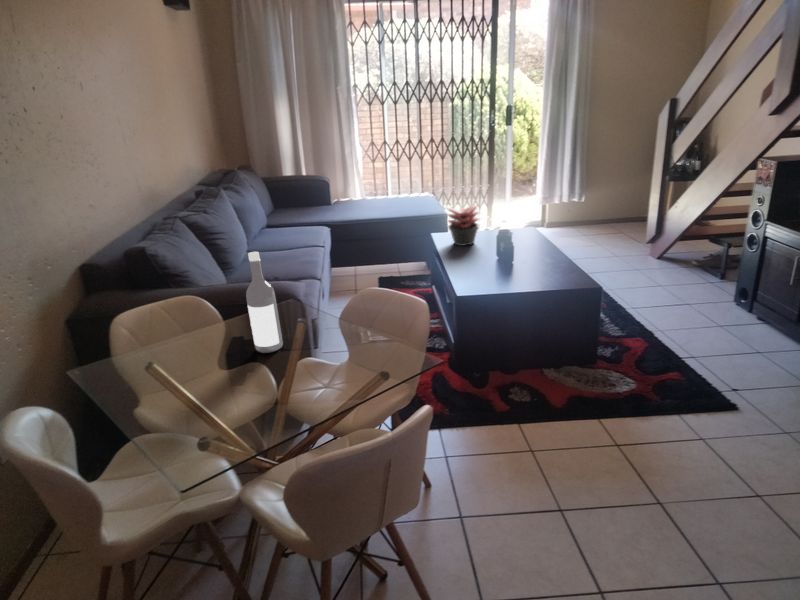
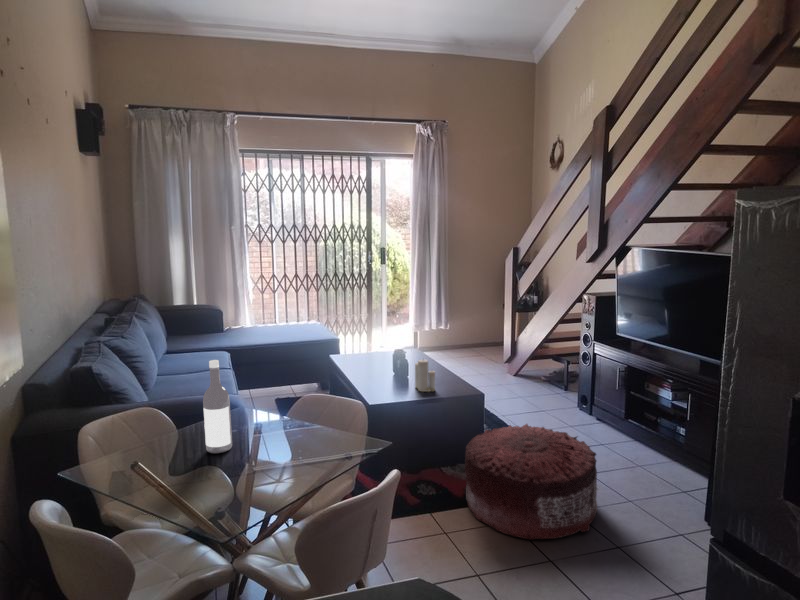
succulent plant: present [448,205,479,246] -> none [344,329,375,364]
candle: none [519,242,543,282] -> present [415,360,435,392]
pouf: none [565,327,741,470] -> present [465,424,597,540]

